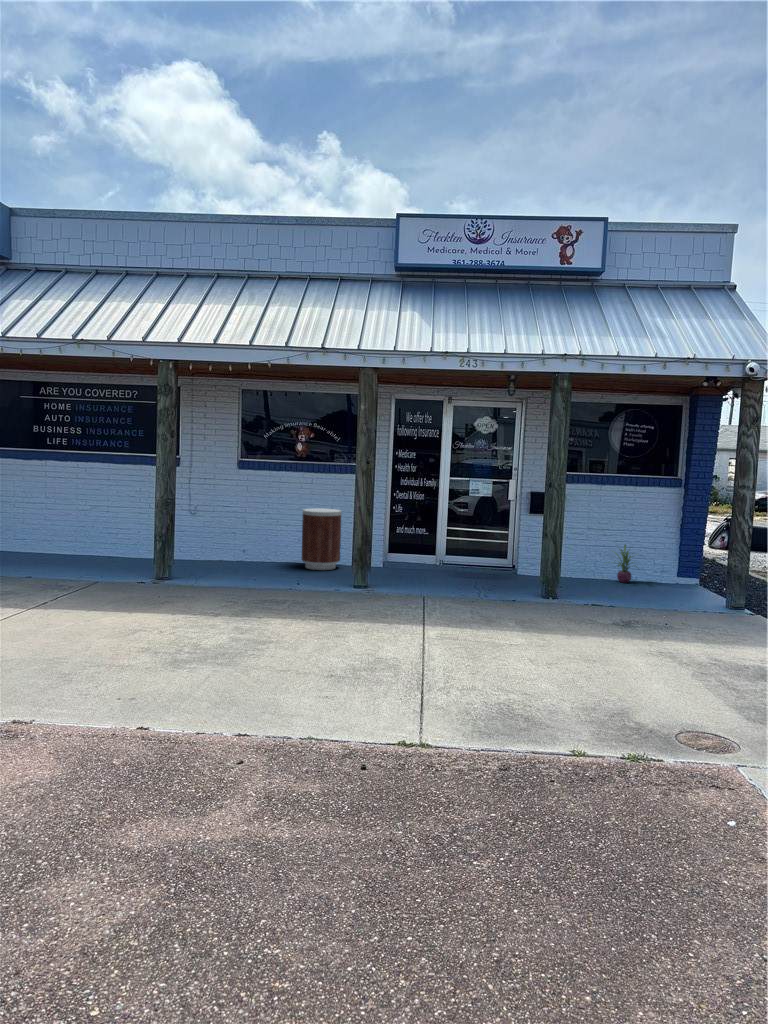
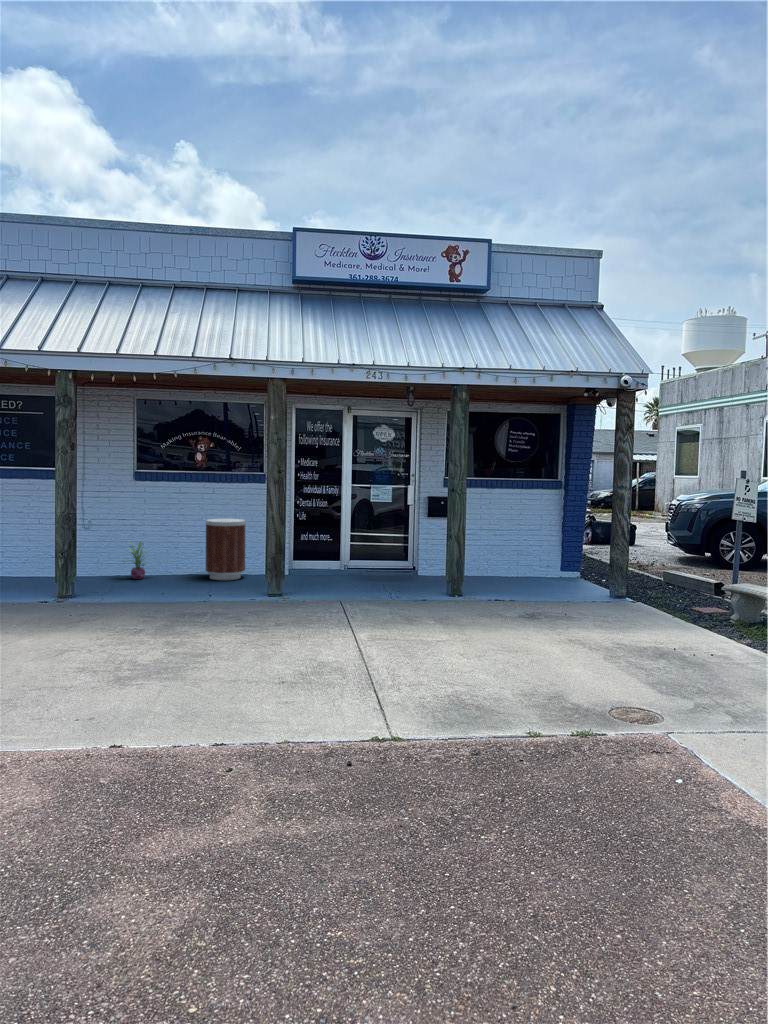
decorative plant: present [616,545,633,583] -> present [129,541,145,579]

